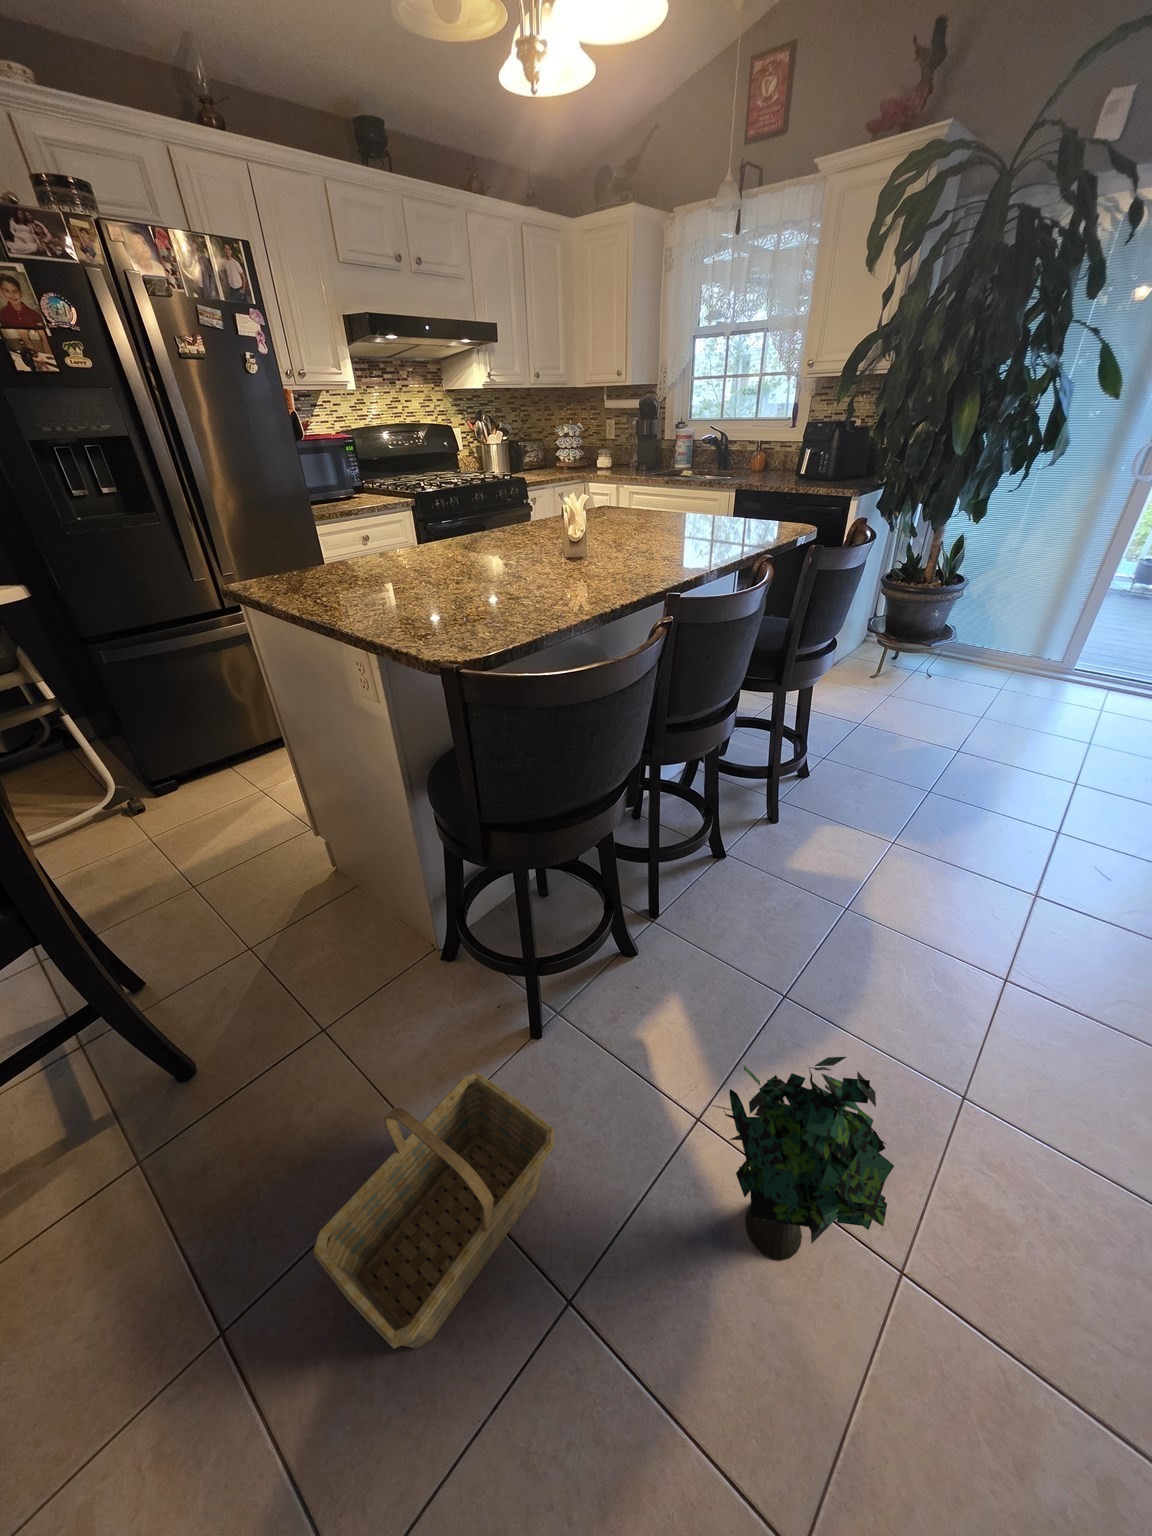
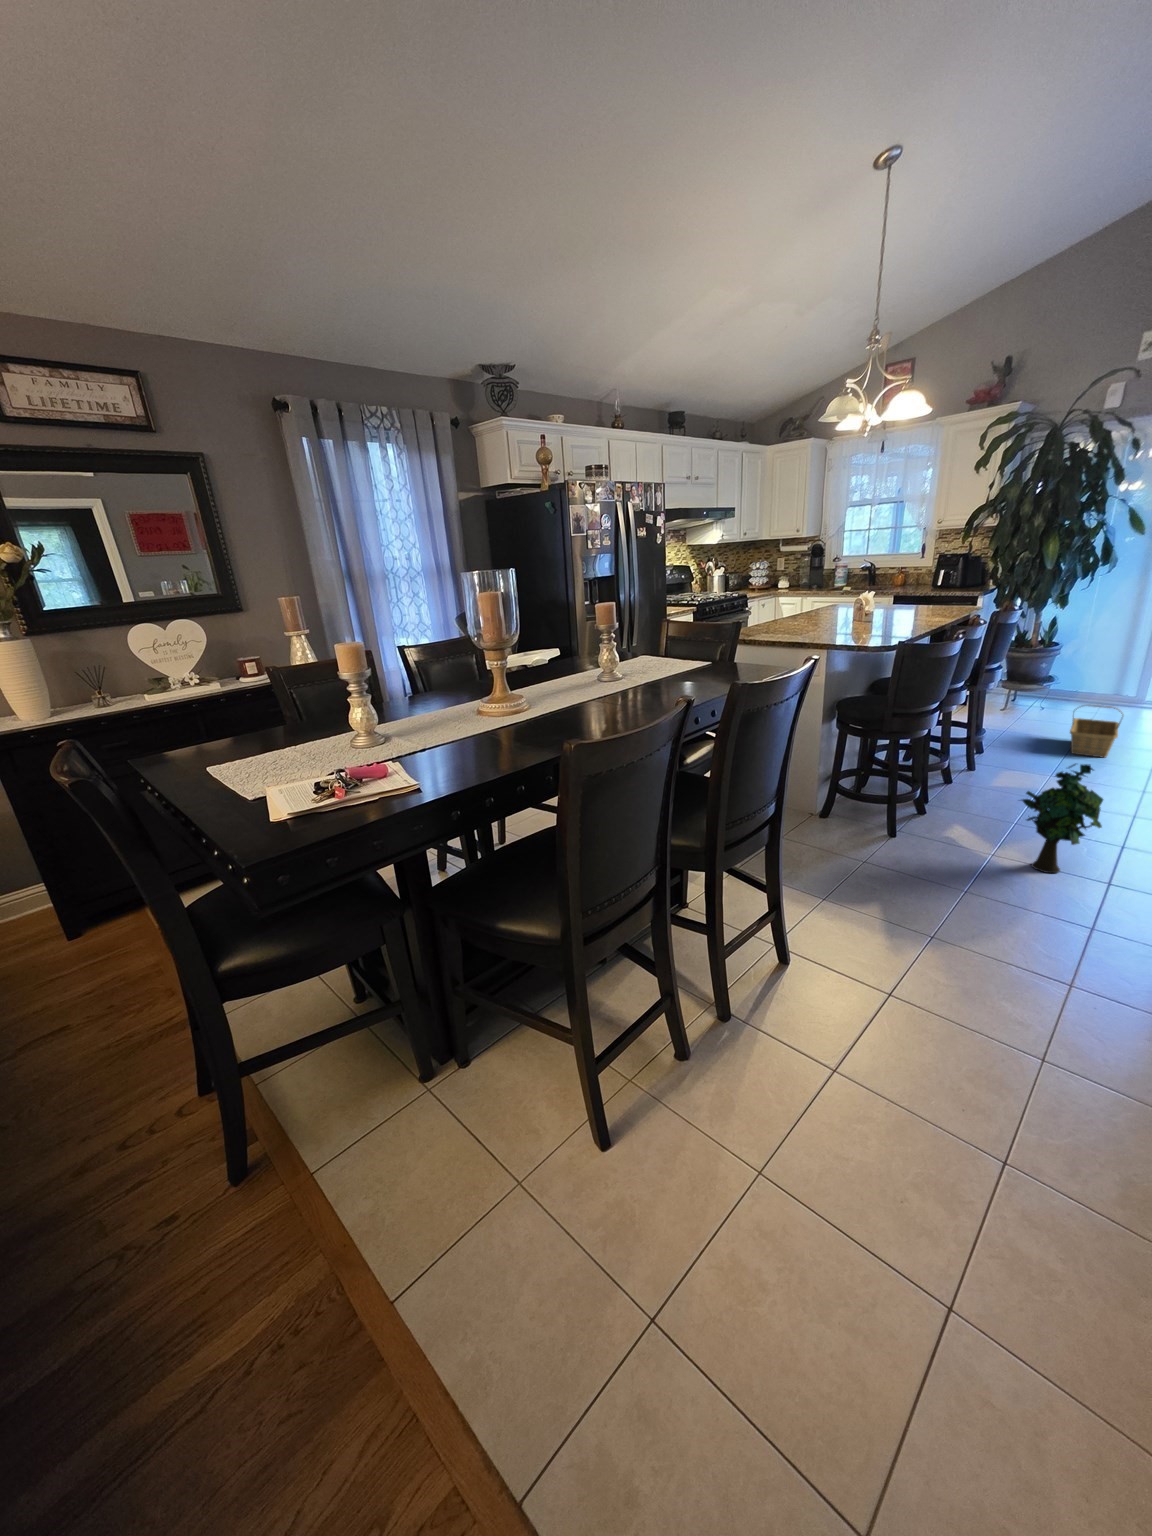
basket: present [313,1073,554,1349] -> present [1070,705,1121,757]

